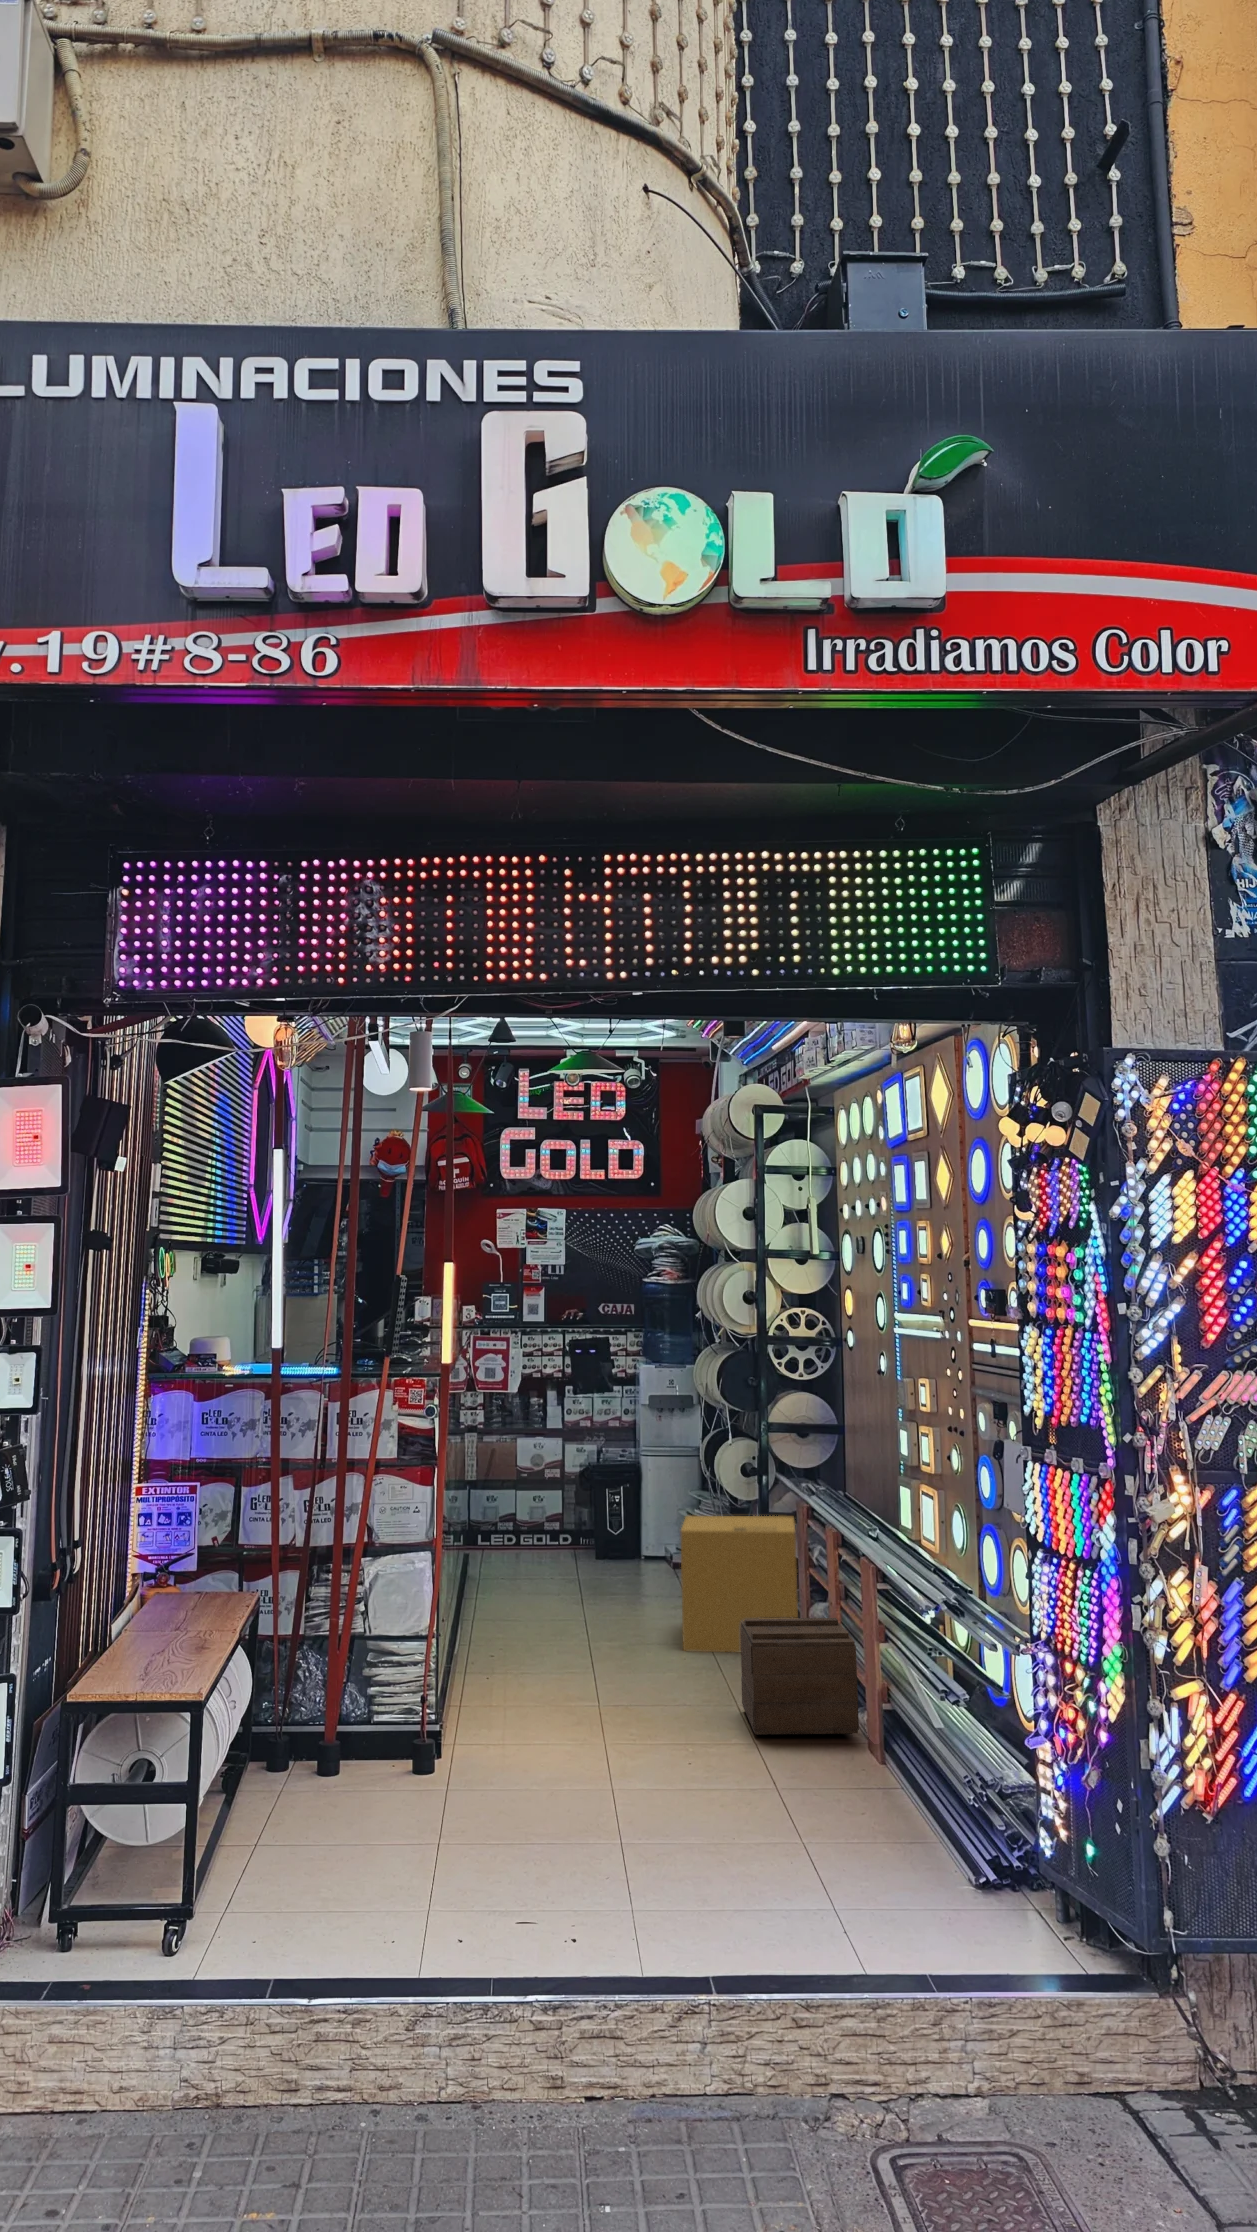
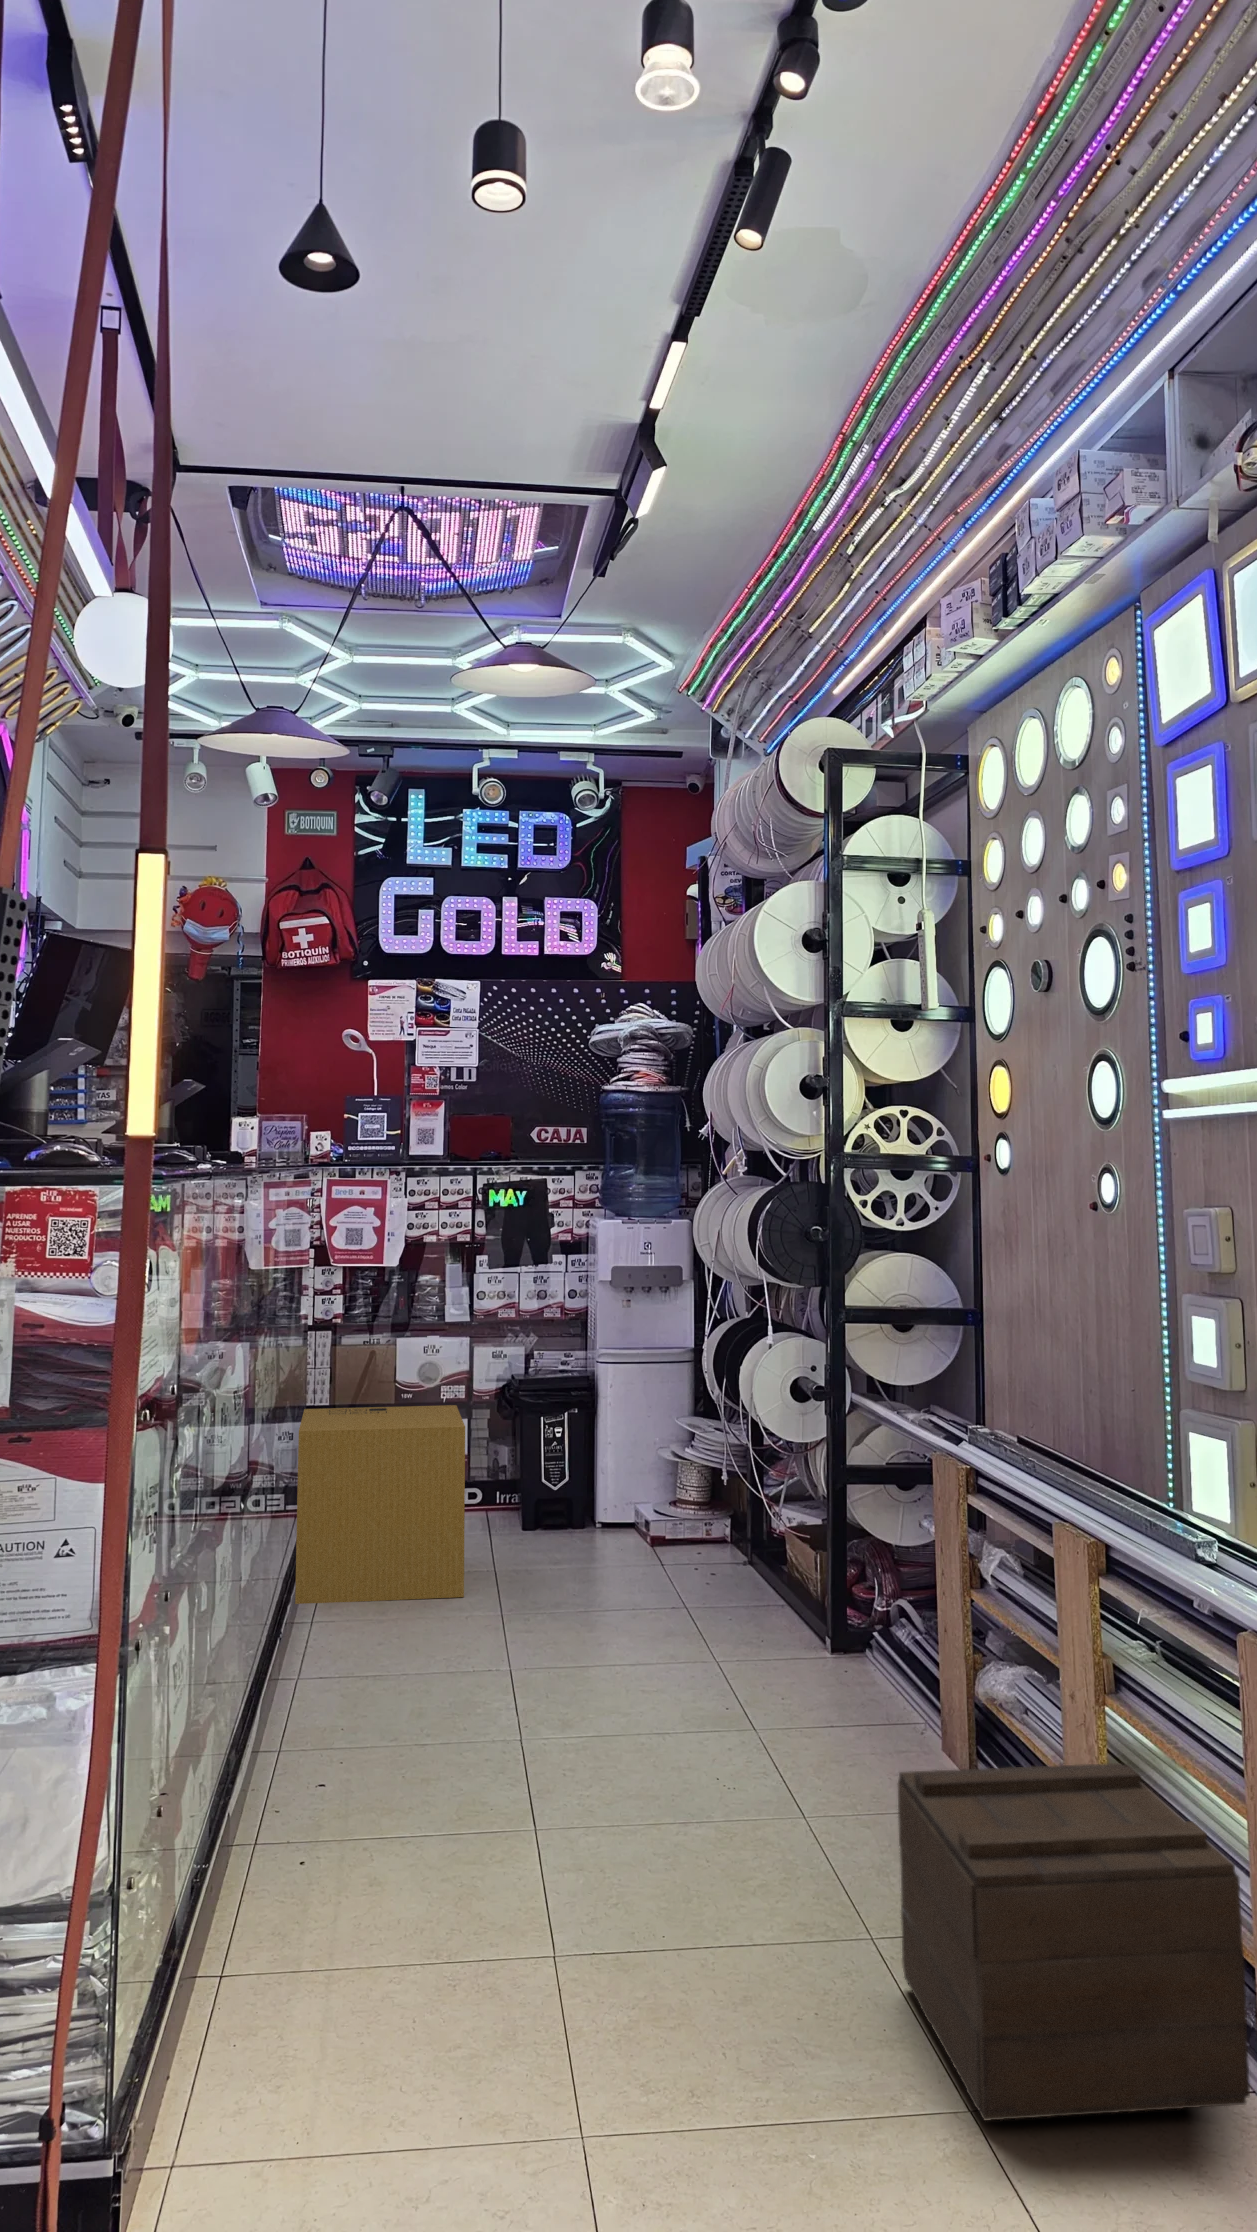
cardboard box: present [681,1516,798,1652] -> present [295,1405,465,1604]

